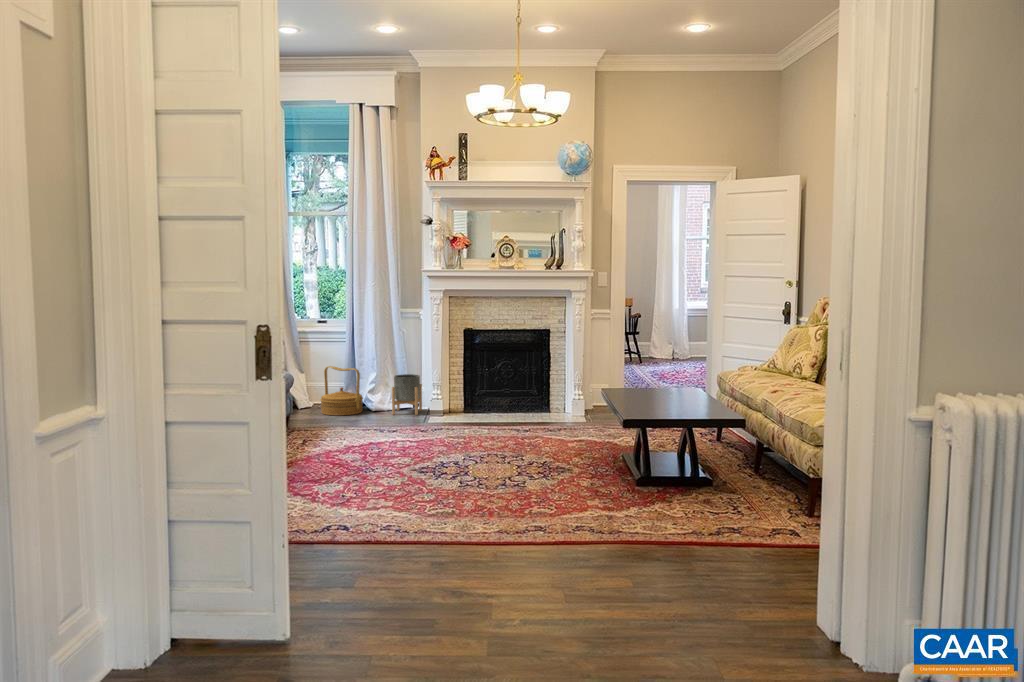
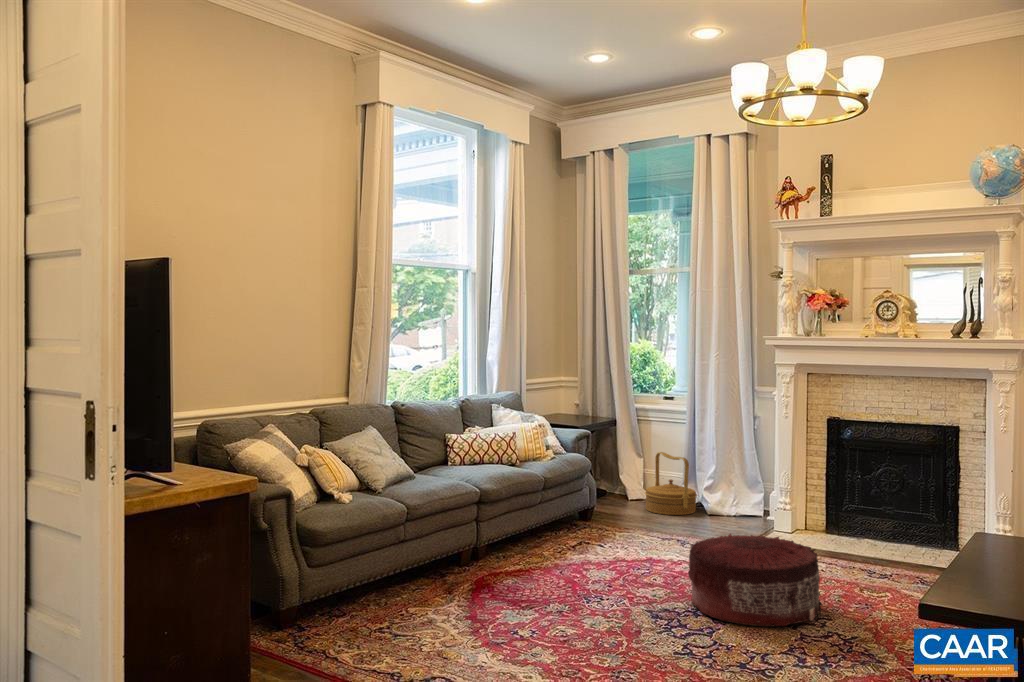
planter: present [392,374,422,415] -> none [725,471,771,527]
pouf: none [429,410,517,470] -> present [688,534,822,626]

